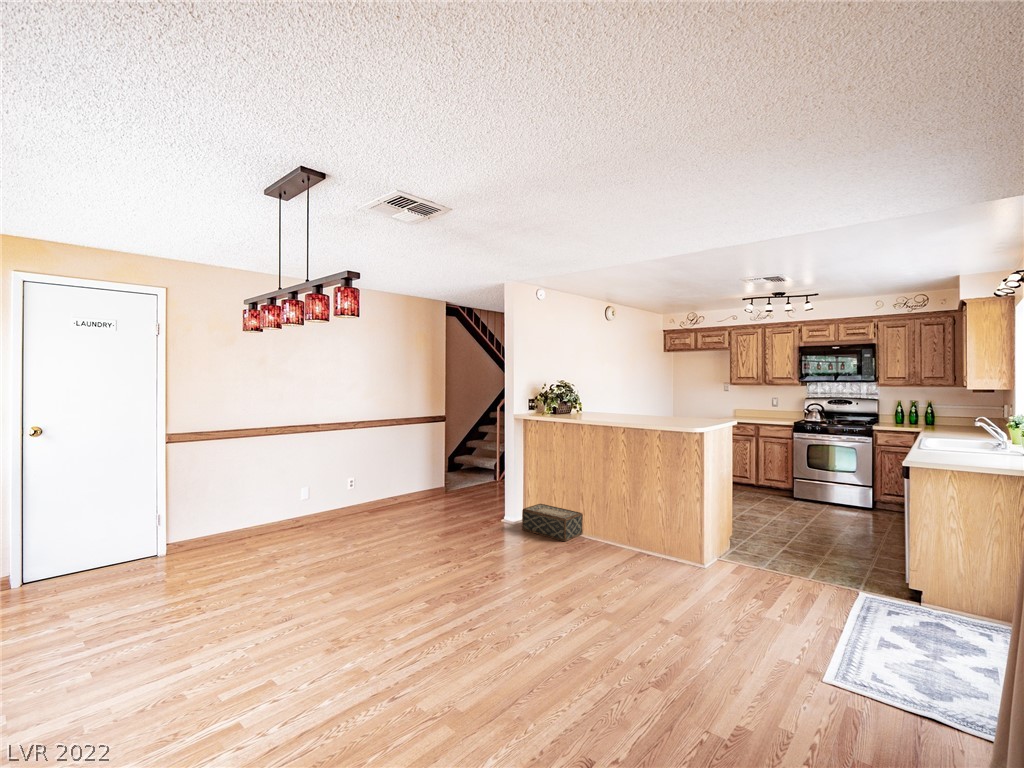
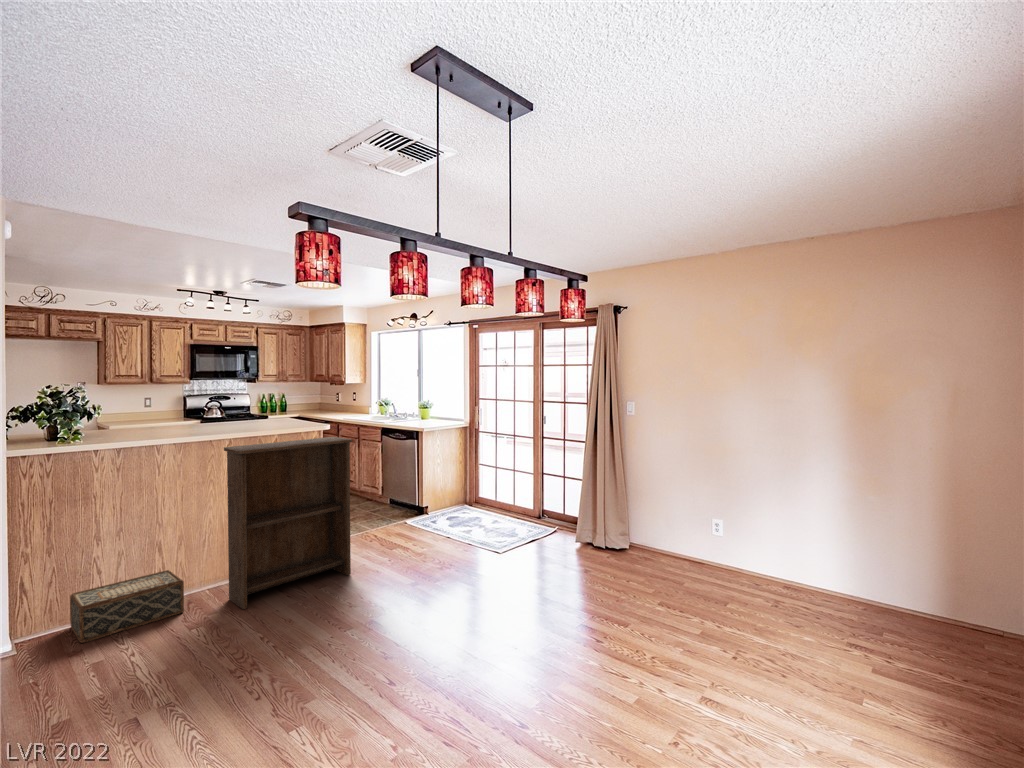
bookshelf: none [573,431,680,582] -> present [224,437,352,609]

